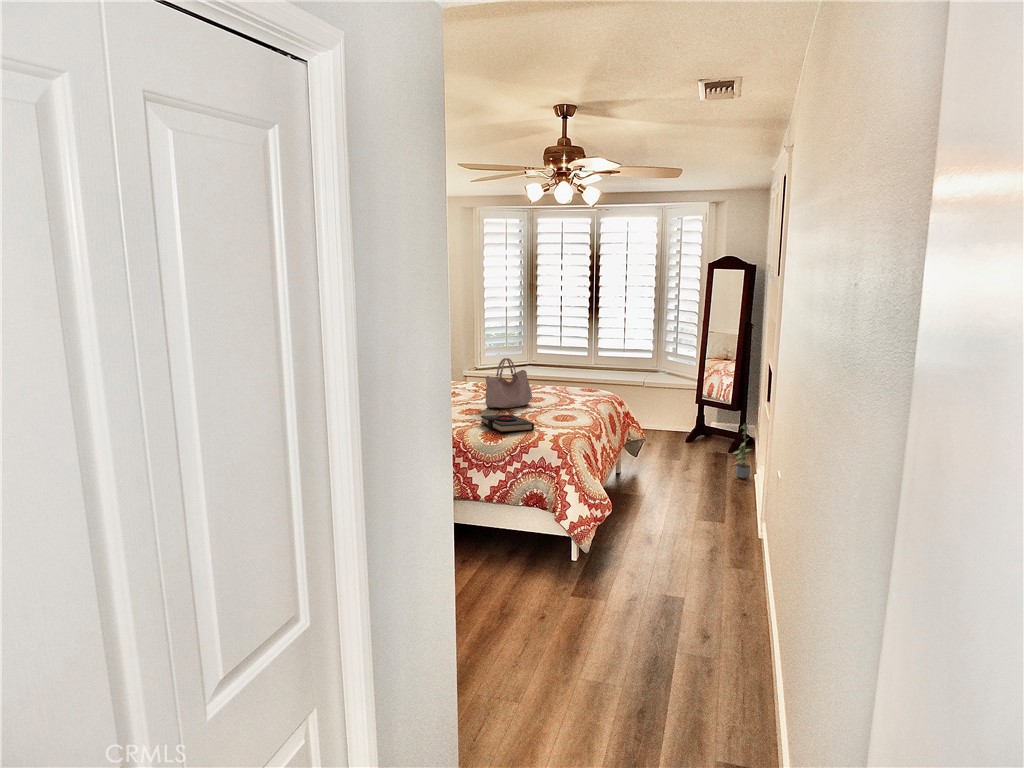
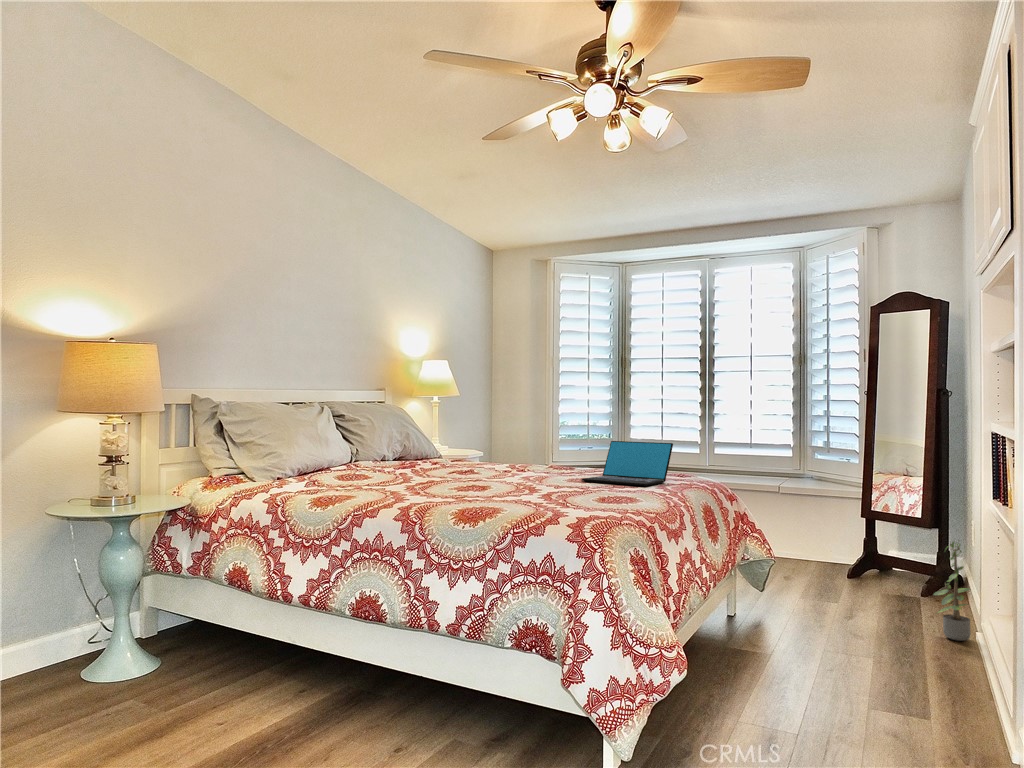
handbag: present [485,358,532,408] -> none [501,412,579,489]
laptop: none [530,368,587,401] -> present [581,441,673,486]
book: present [481,414,534,432] -> none [473,489,553,512]

